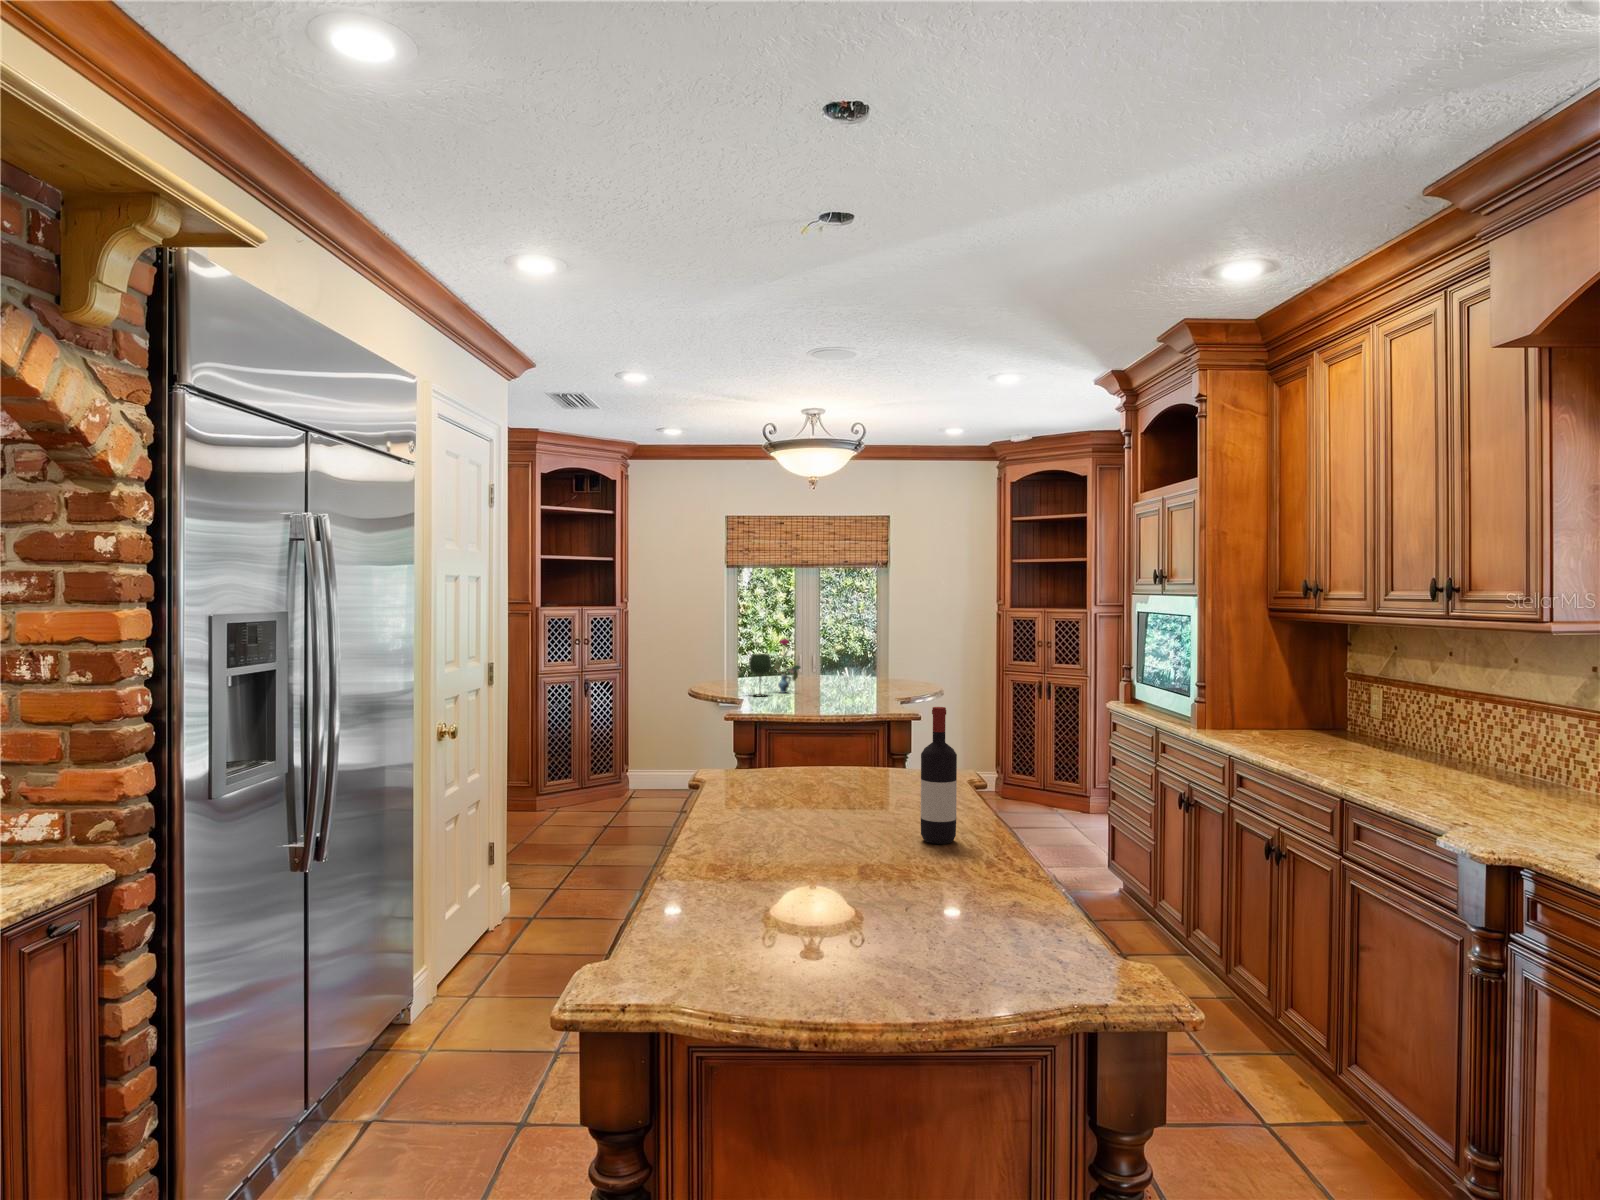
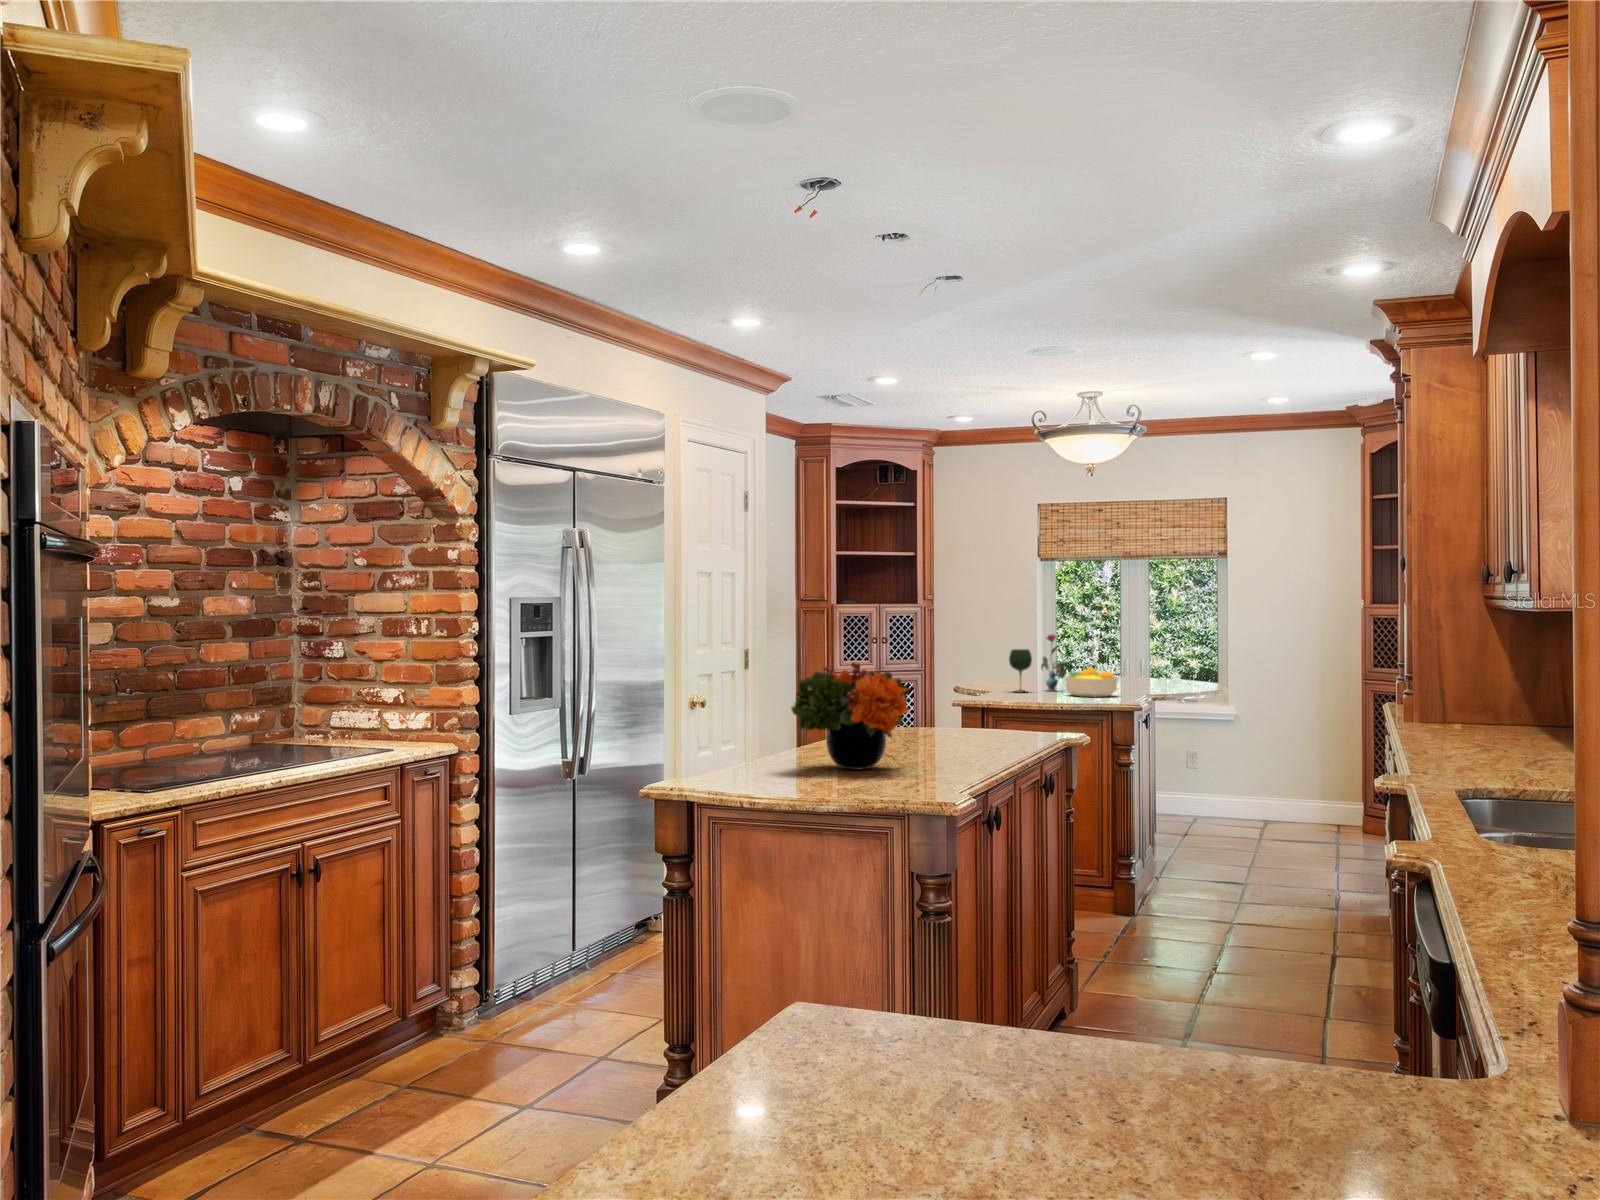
fruit bowl: none [811,671,861,702] -> present [1065,667,1118,697]
wine bottle: present [921,707,957,844] -> none [959,664,985,765]
flower arrangement: none [719,713,895,872] -> present [791,662,910,770]

